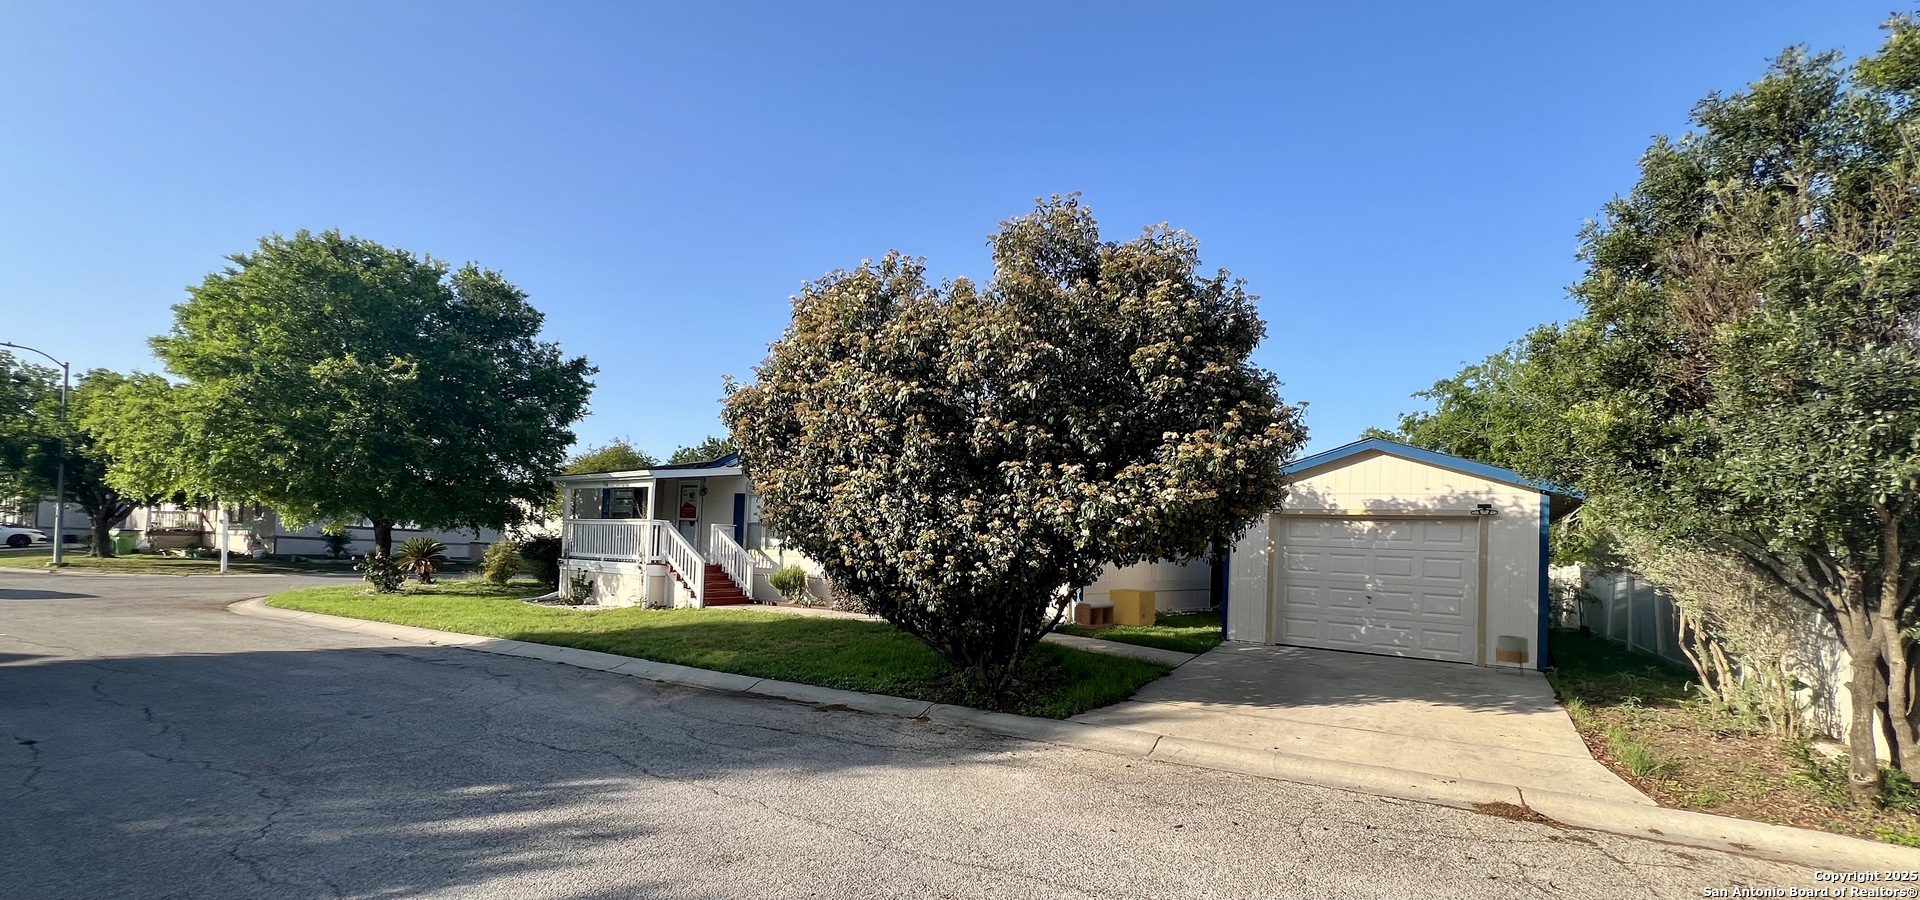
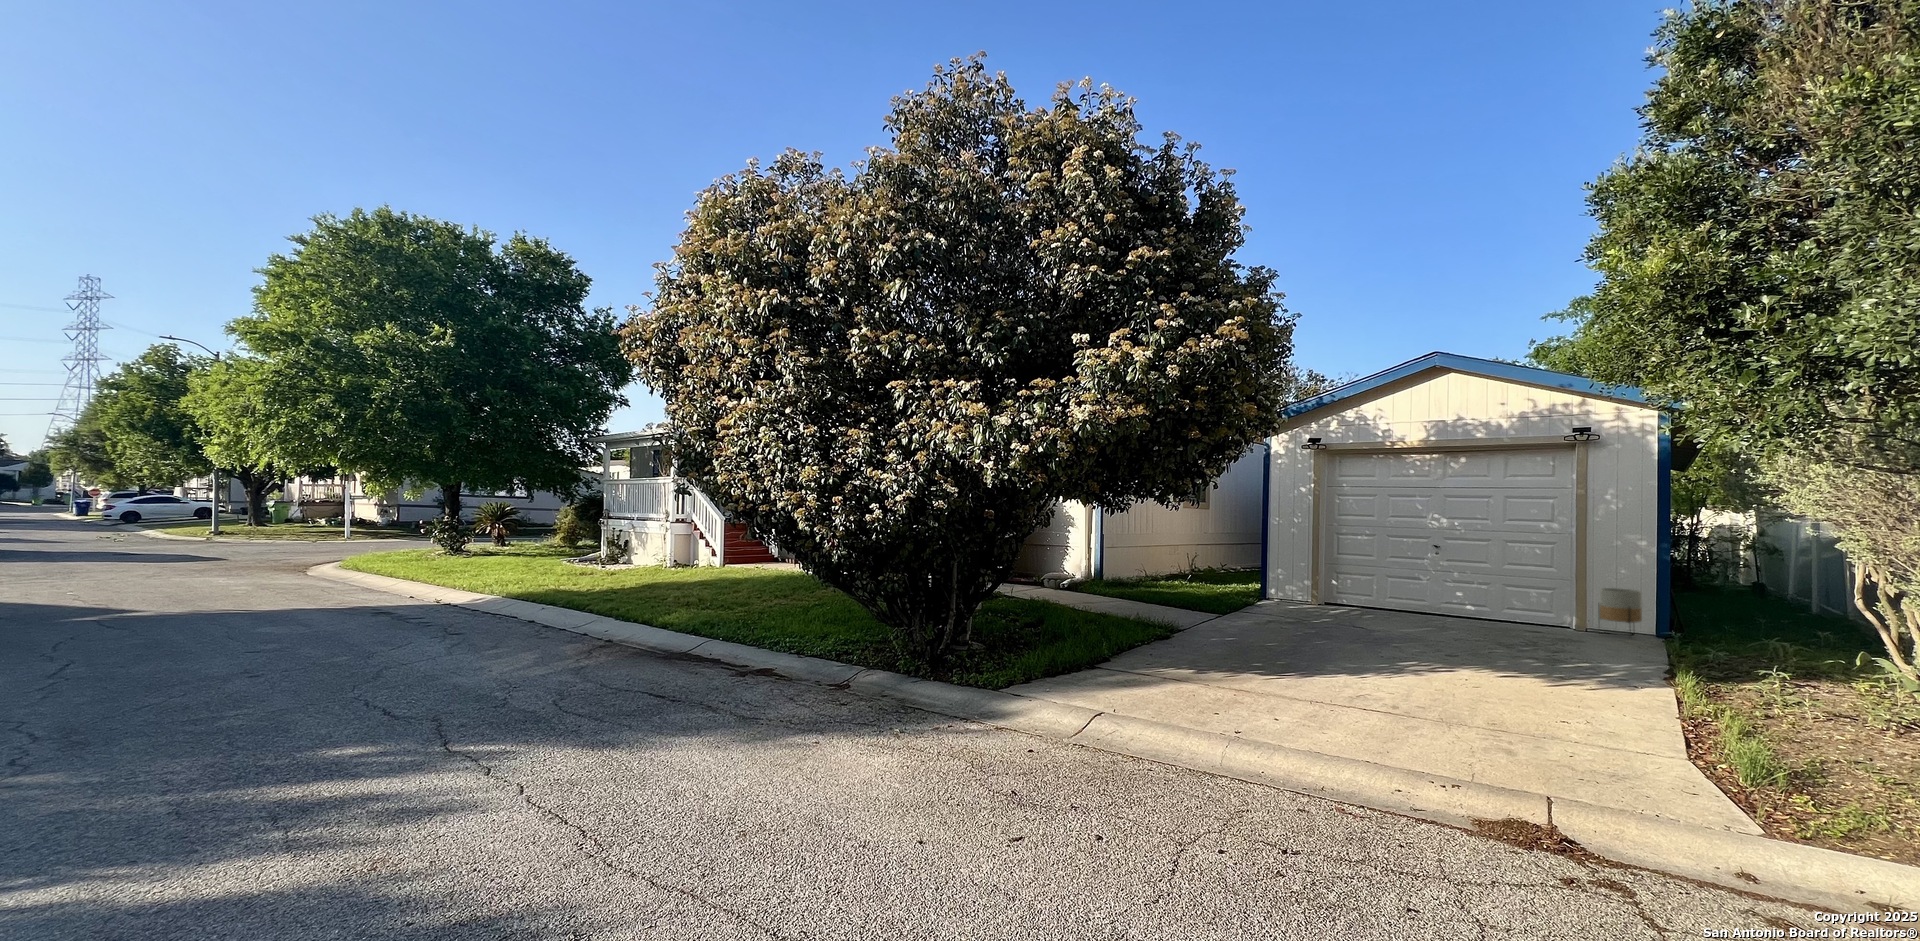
cardboard box: present [1110,589,1155,626] -> none [1148,540,1200,581]
bench: present [1074,600,1115,629] -> none [1101,552,1150,585]

